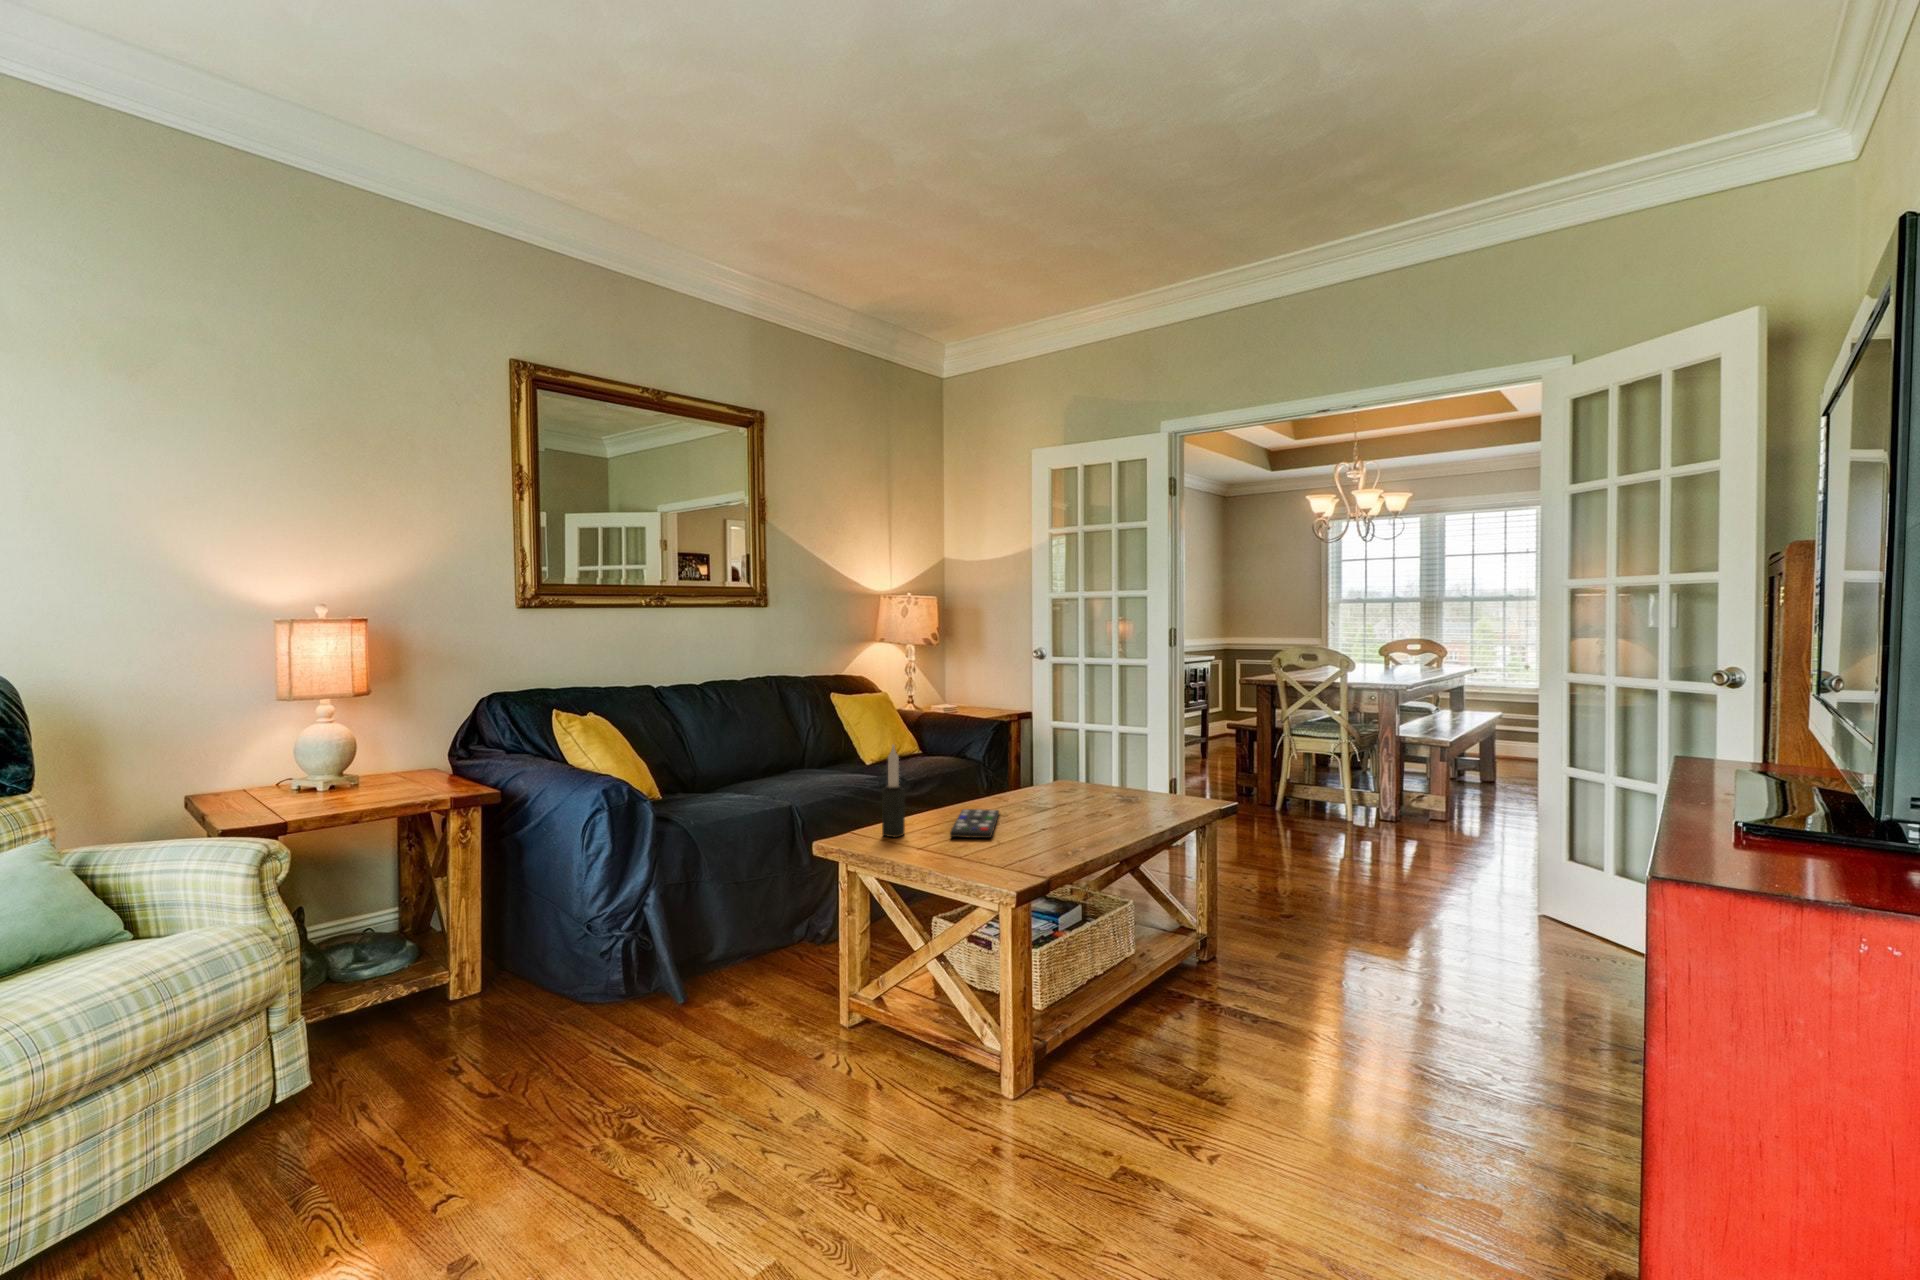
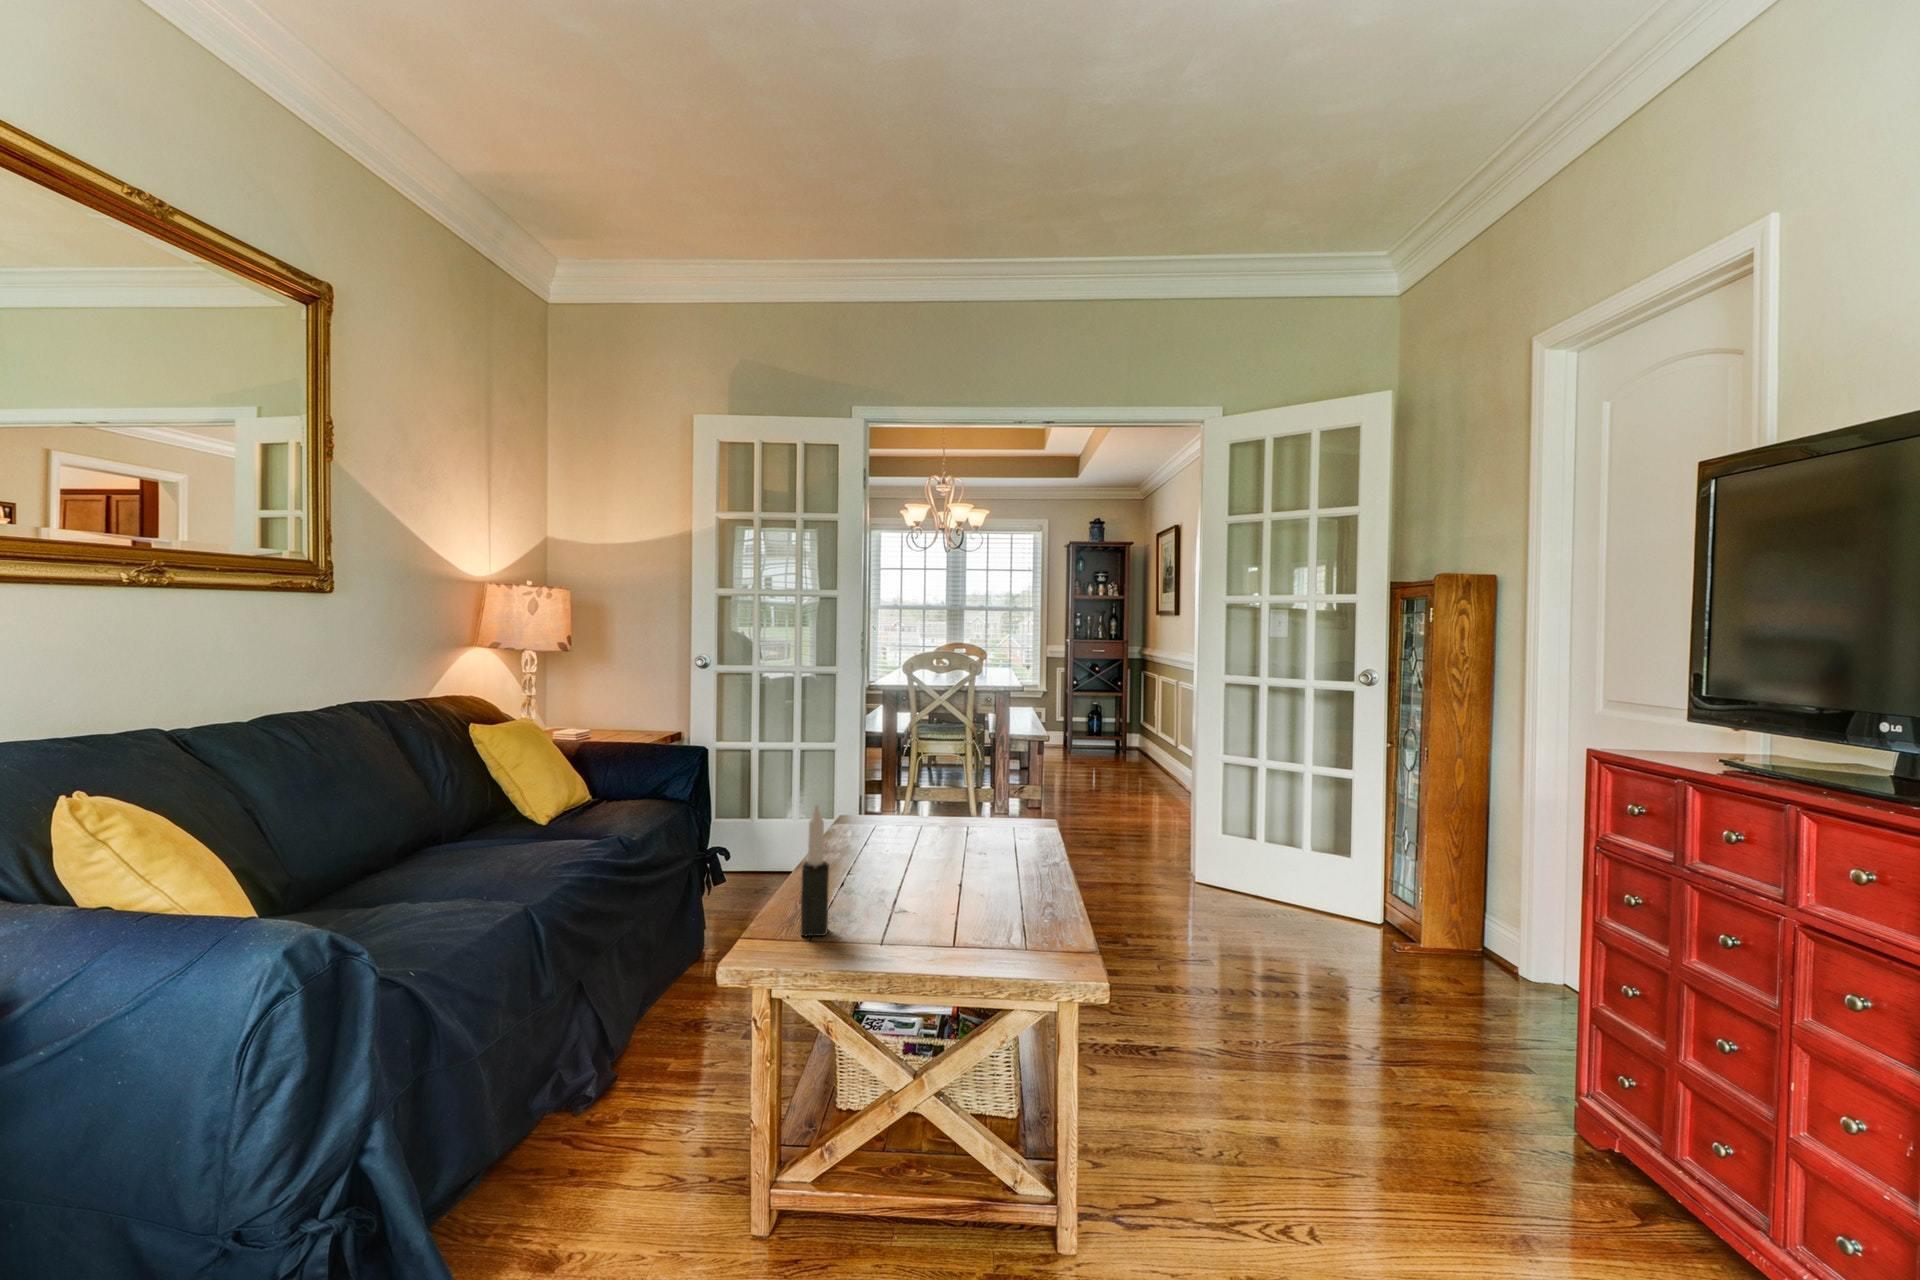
remote control: present [950,809,999,838] -> none [837,868,944,920]

